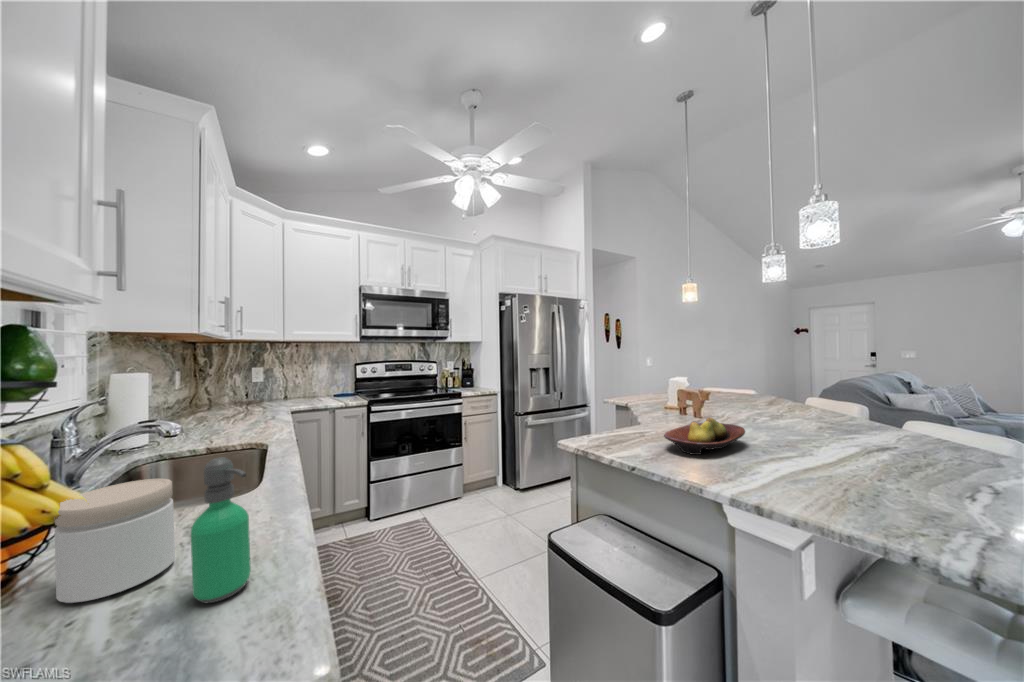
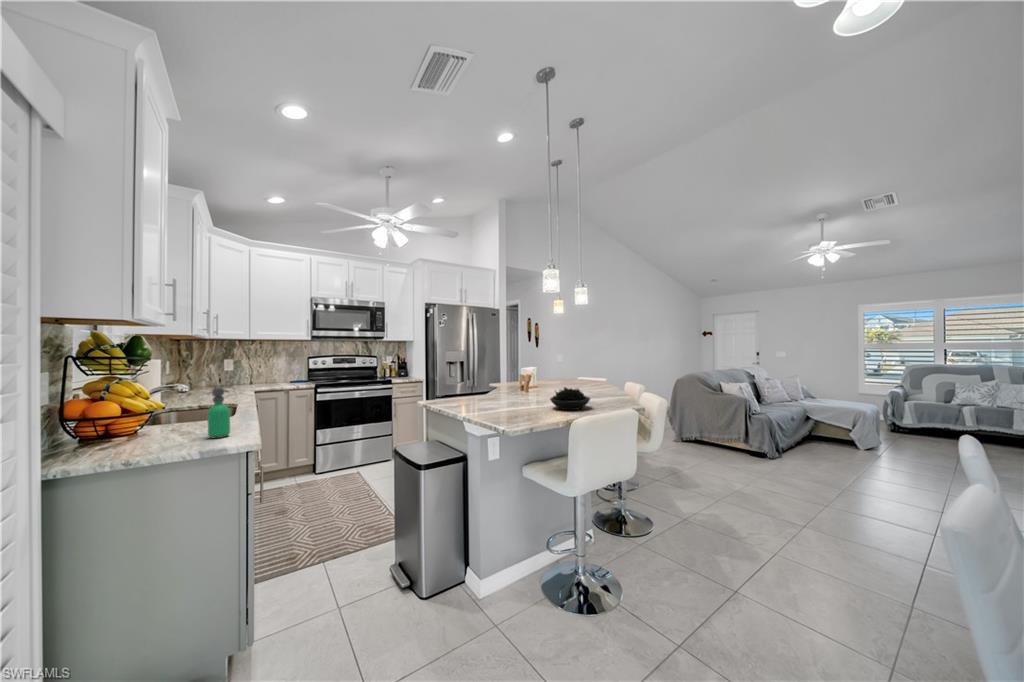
fruit bowl: present [664,418,745,455] -> none [475,388,526,407]
succulent plant: none [829,424,939,472] -> present [550,387,590,410]
jar: present [54,478,175,603] -> none [153,399,197,439]

